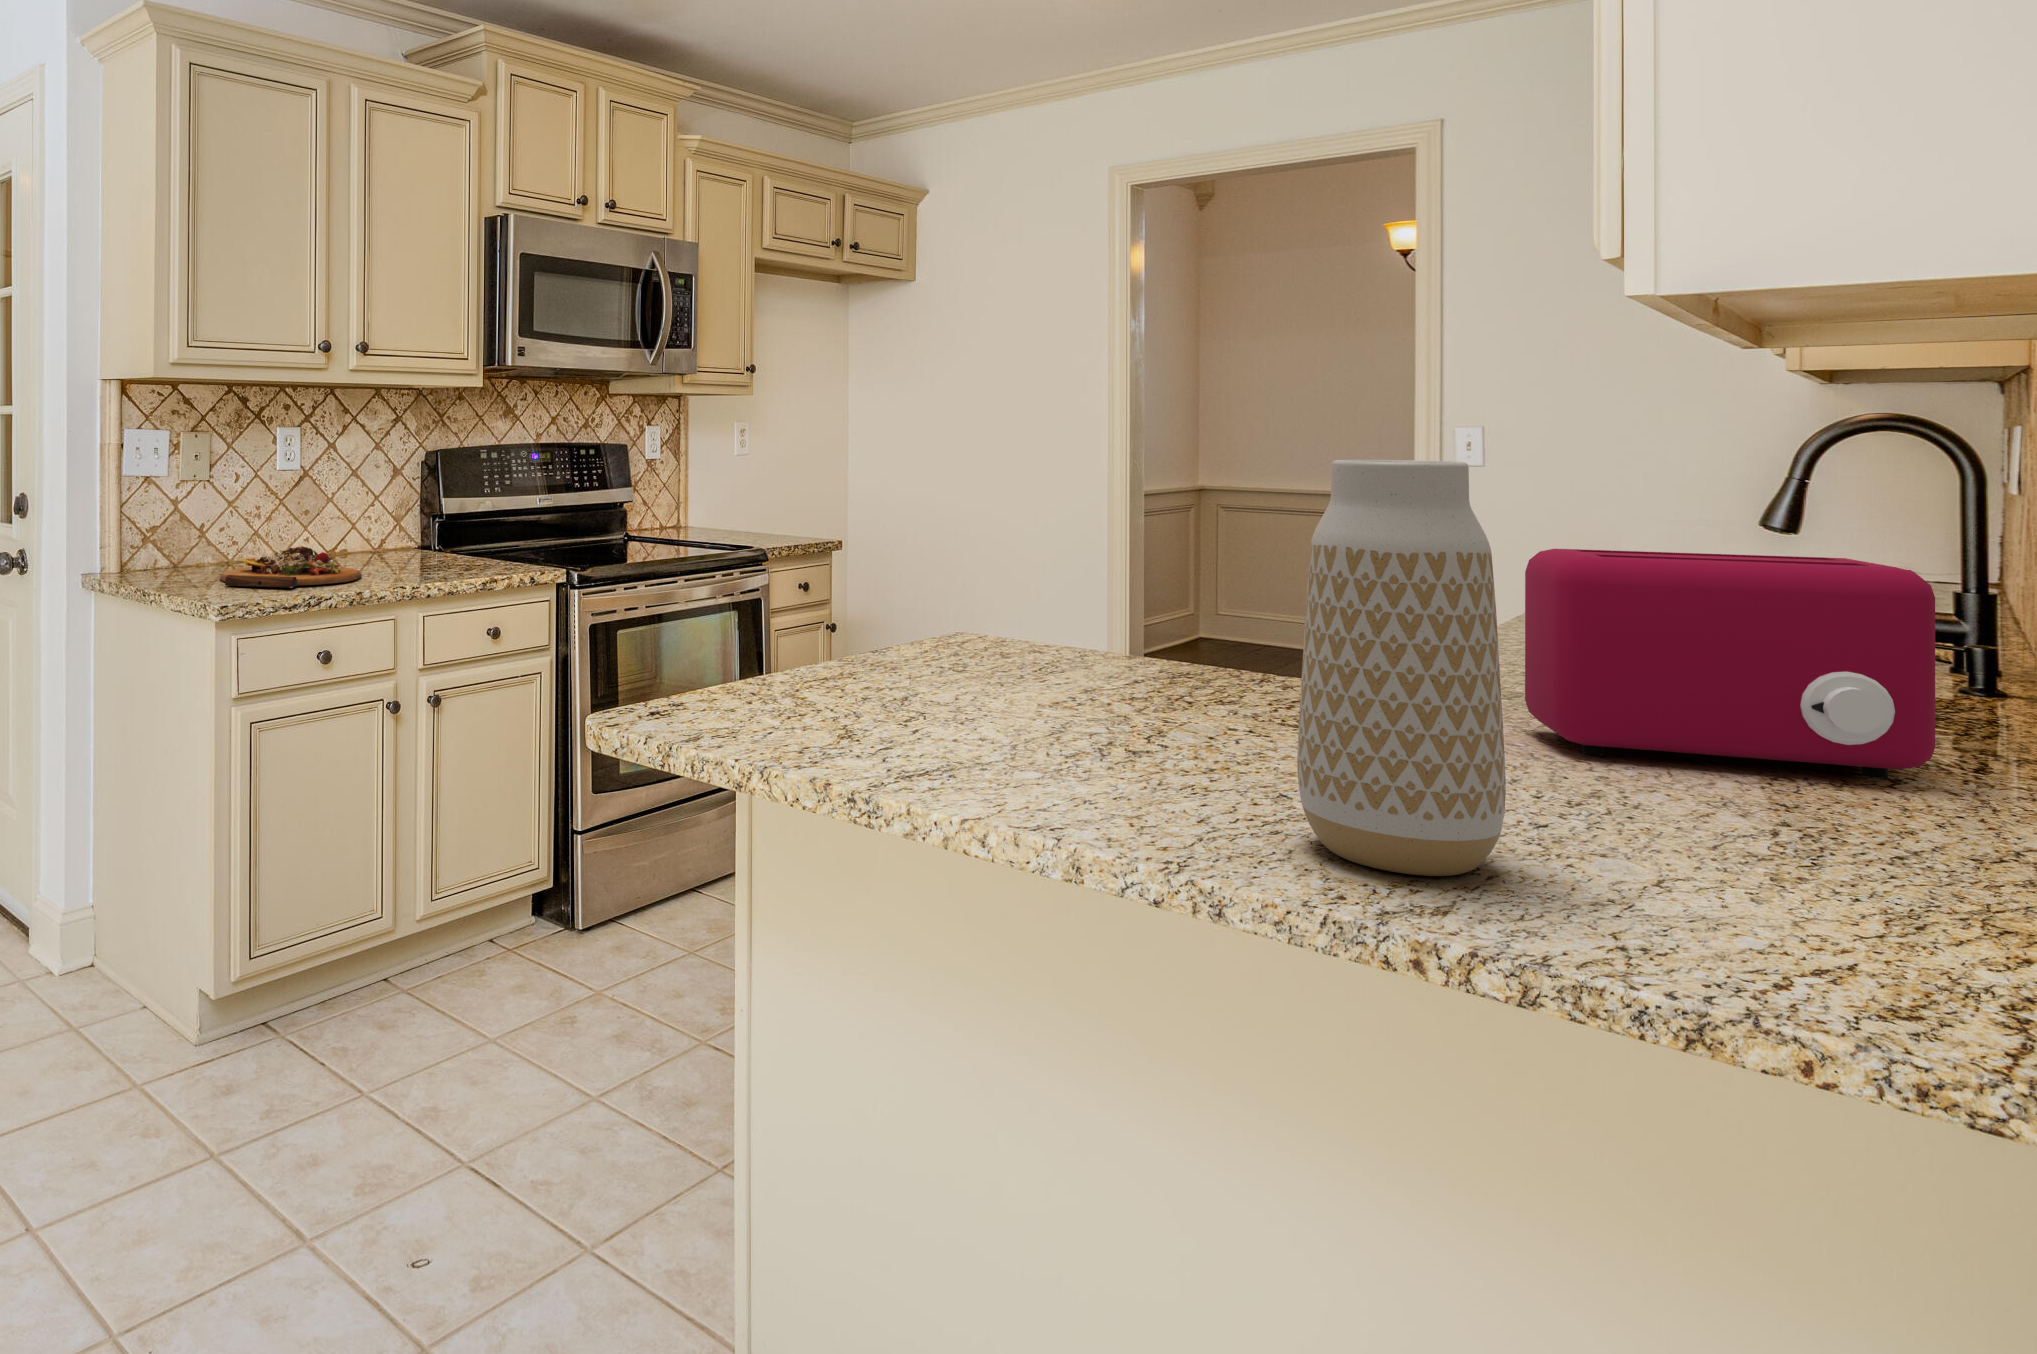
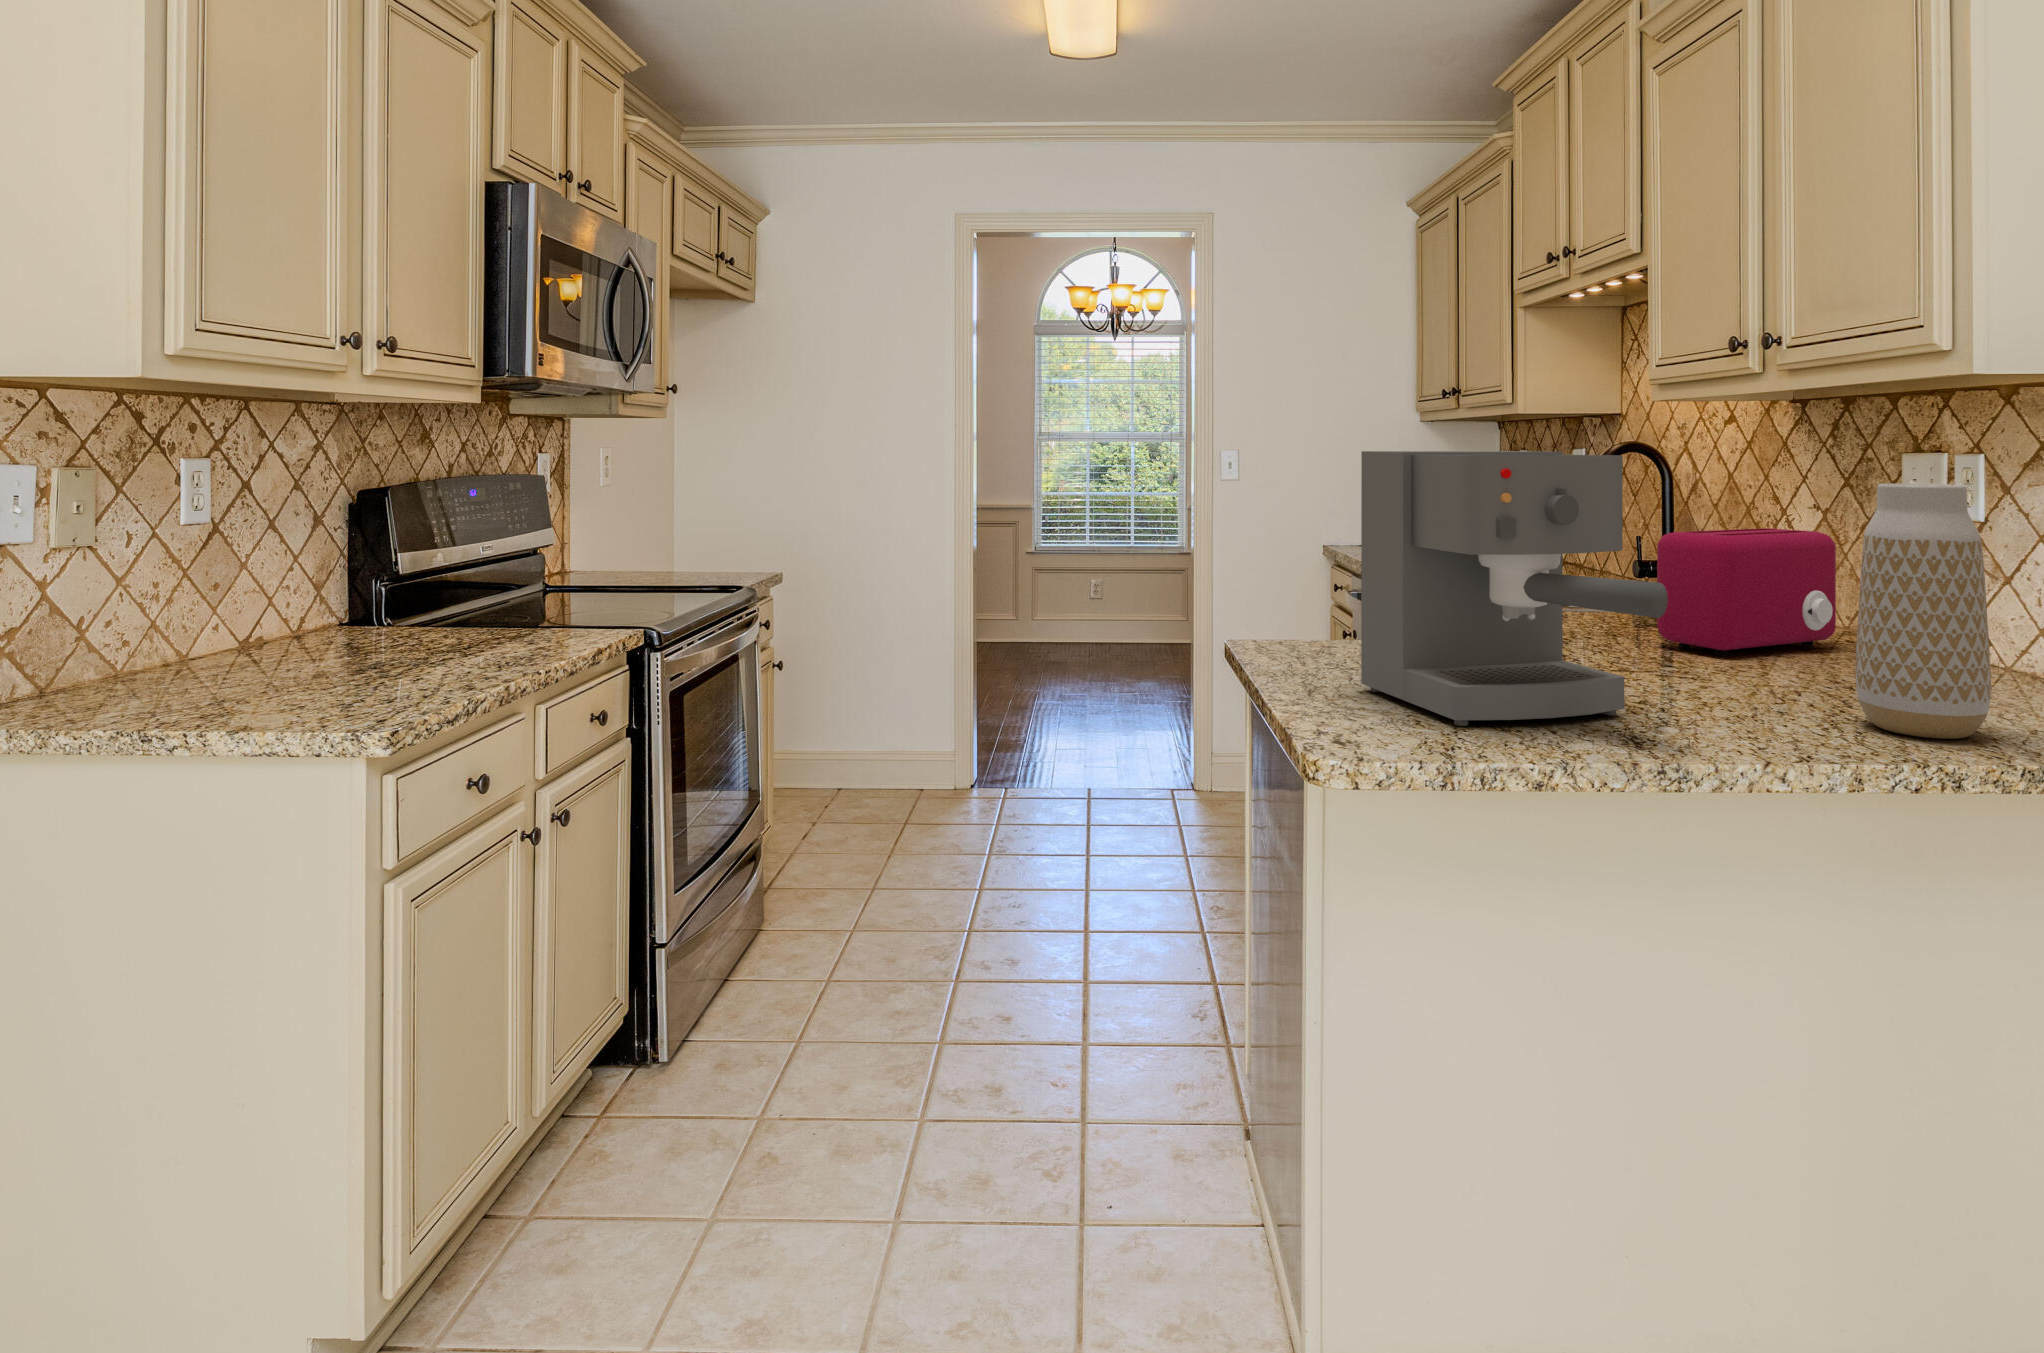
coffee maker: none [792,414,1076,756] -> present [1361,451,1668,726]
cutting board: present [220,546,362,588] -> none [182,627,412,696]

